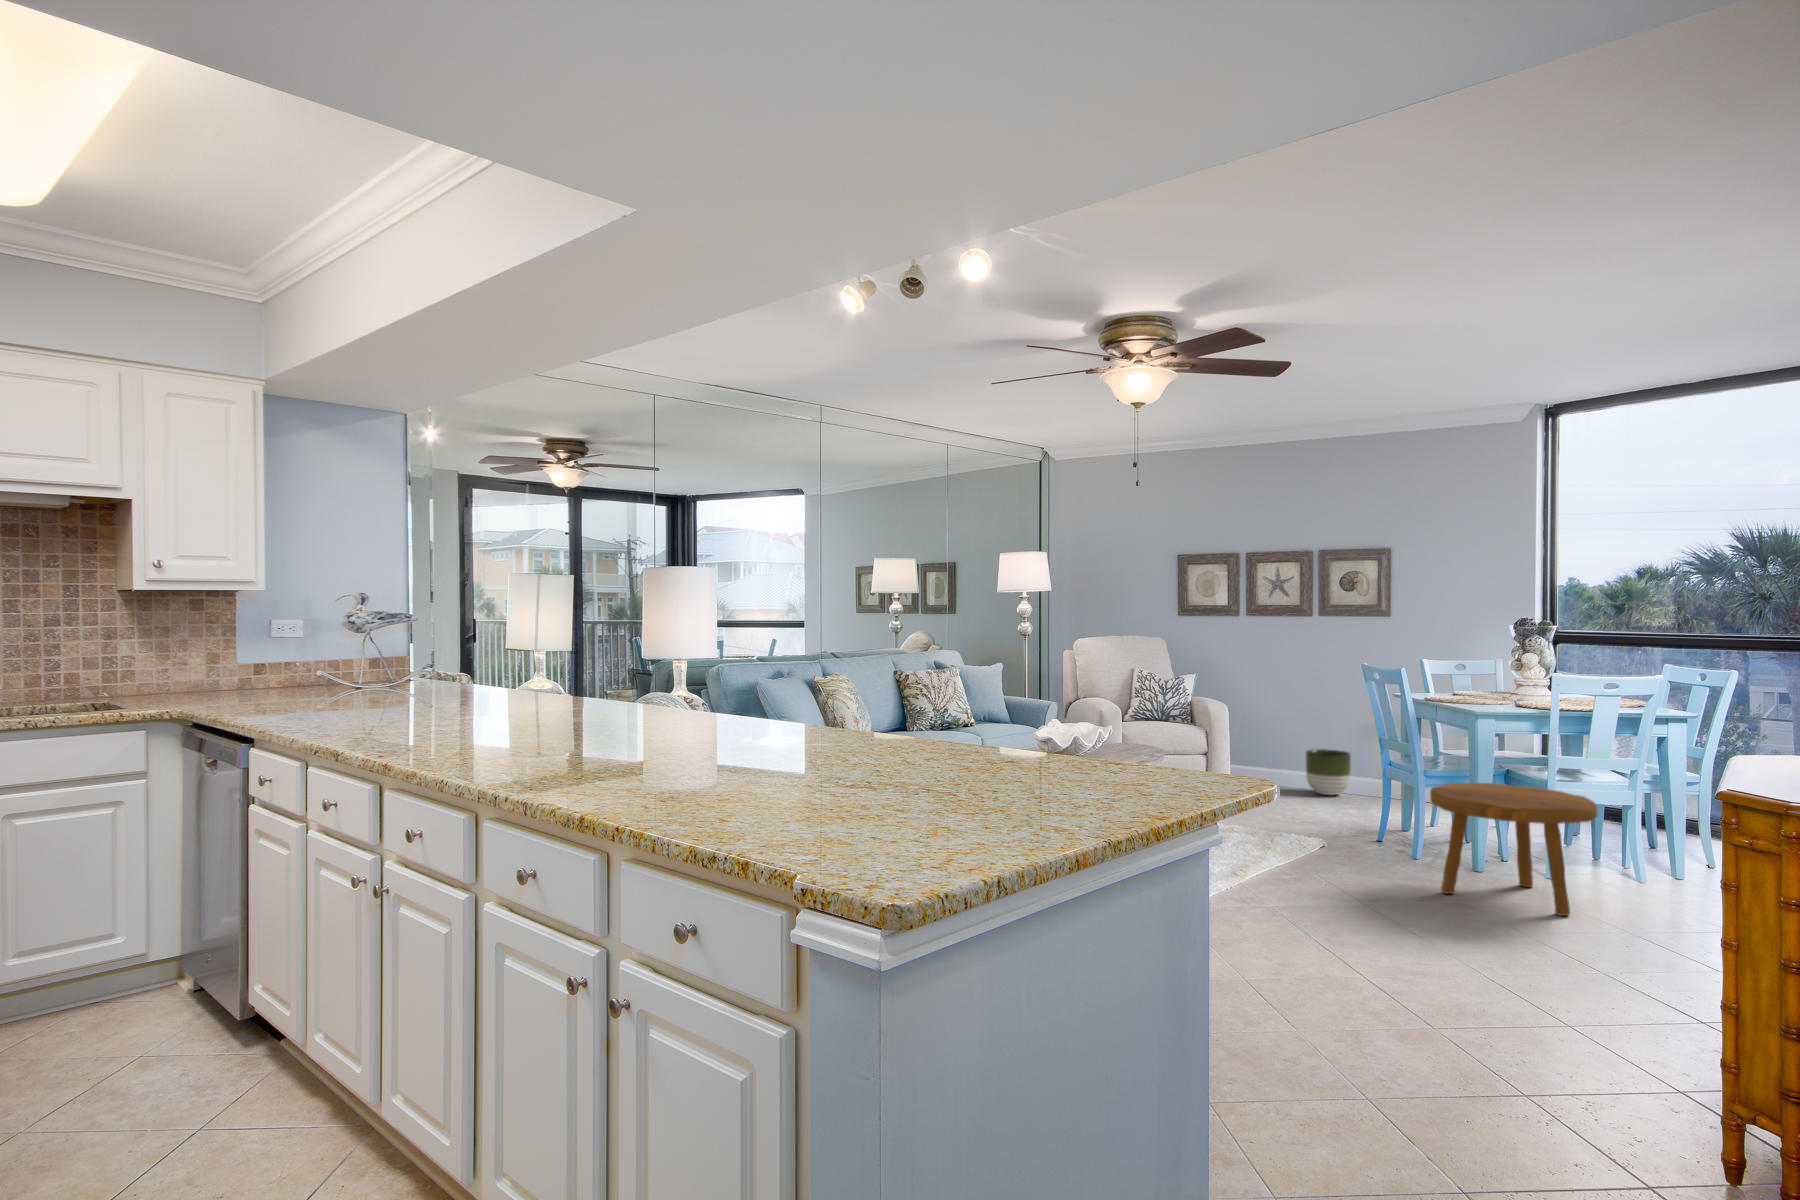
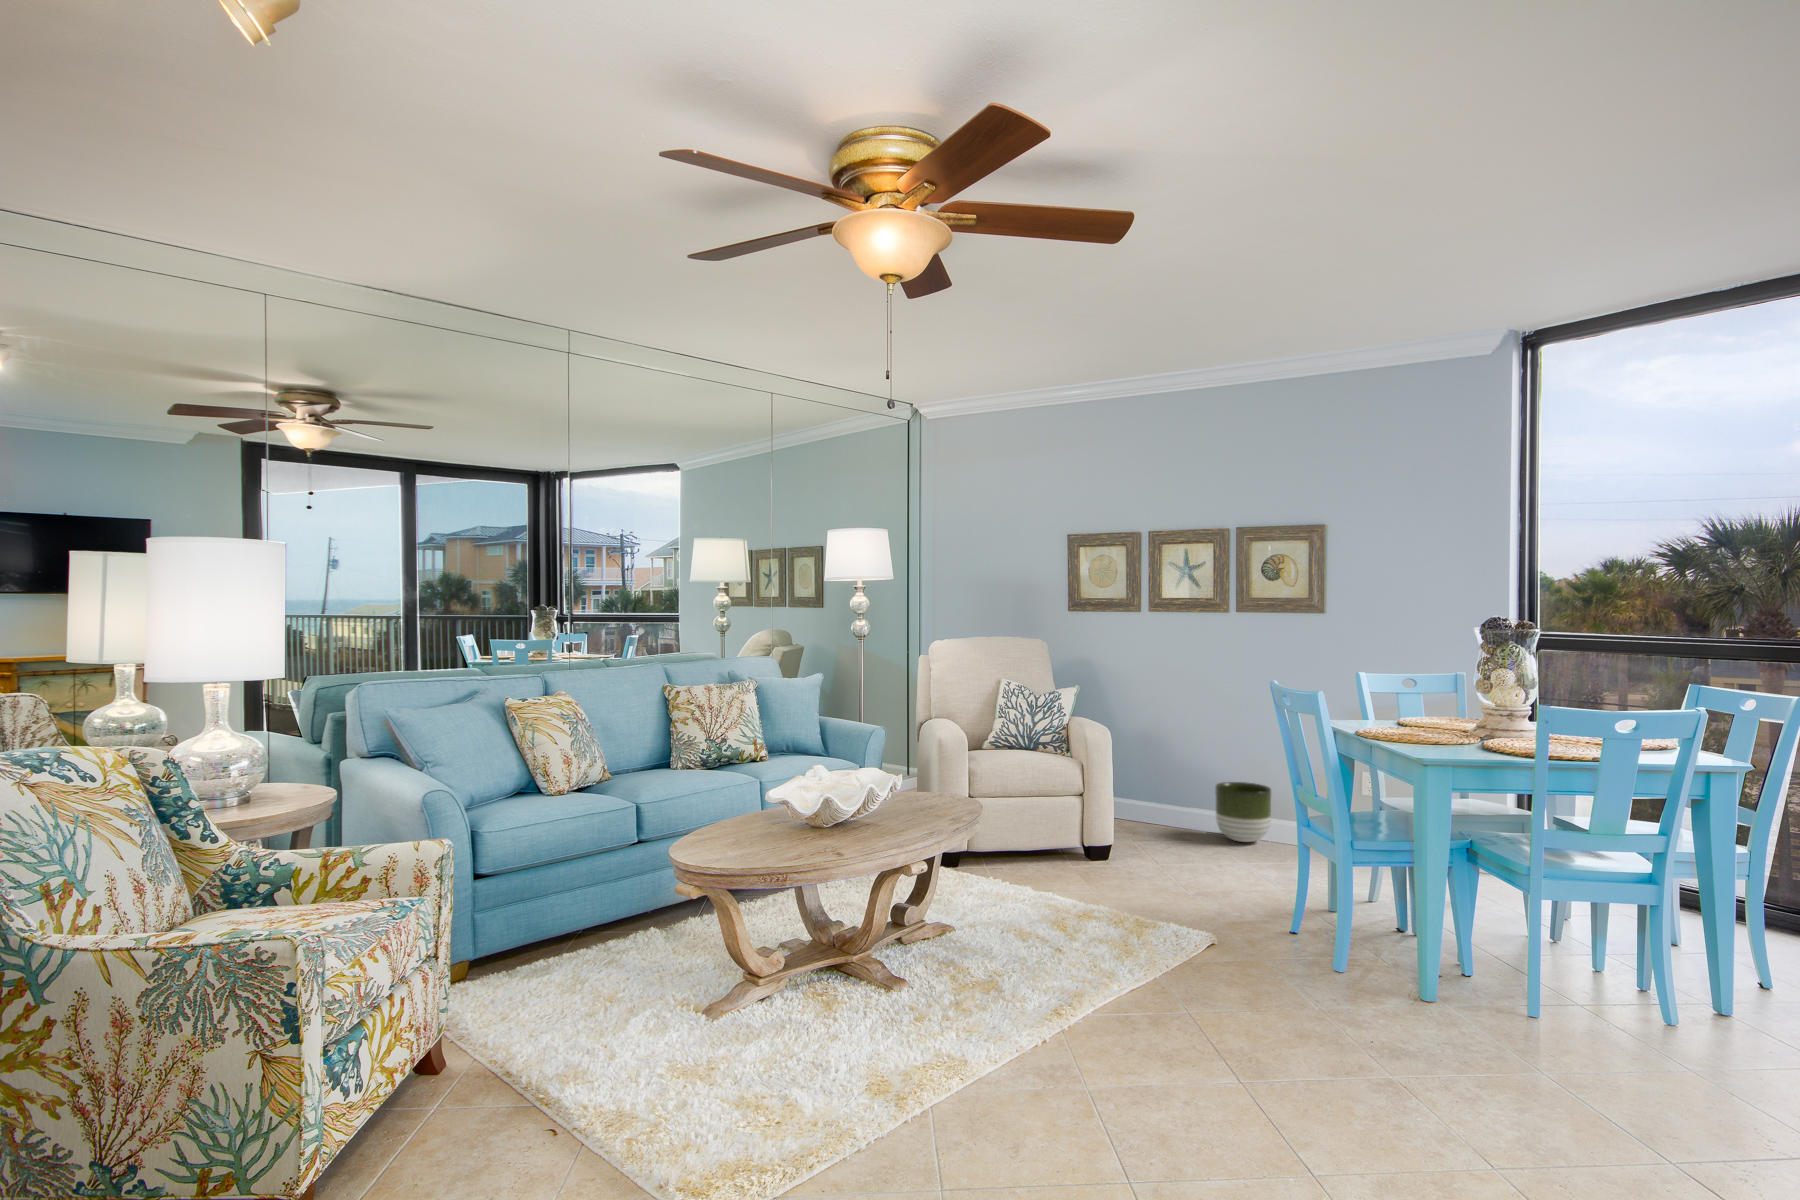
footstool: present [1430,783,1598,916] -> none [1352,869,1605,1102]

